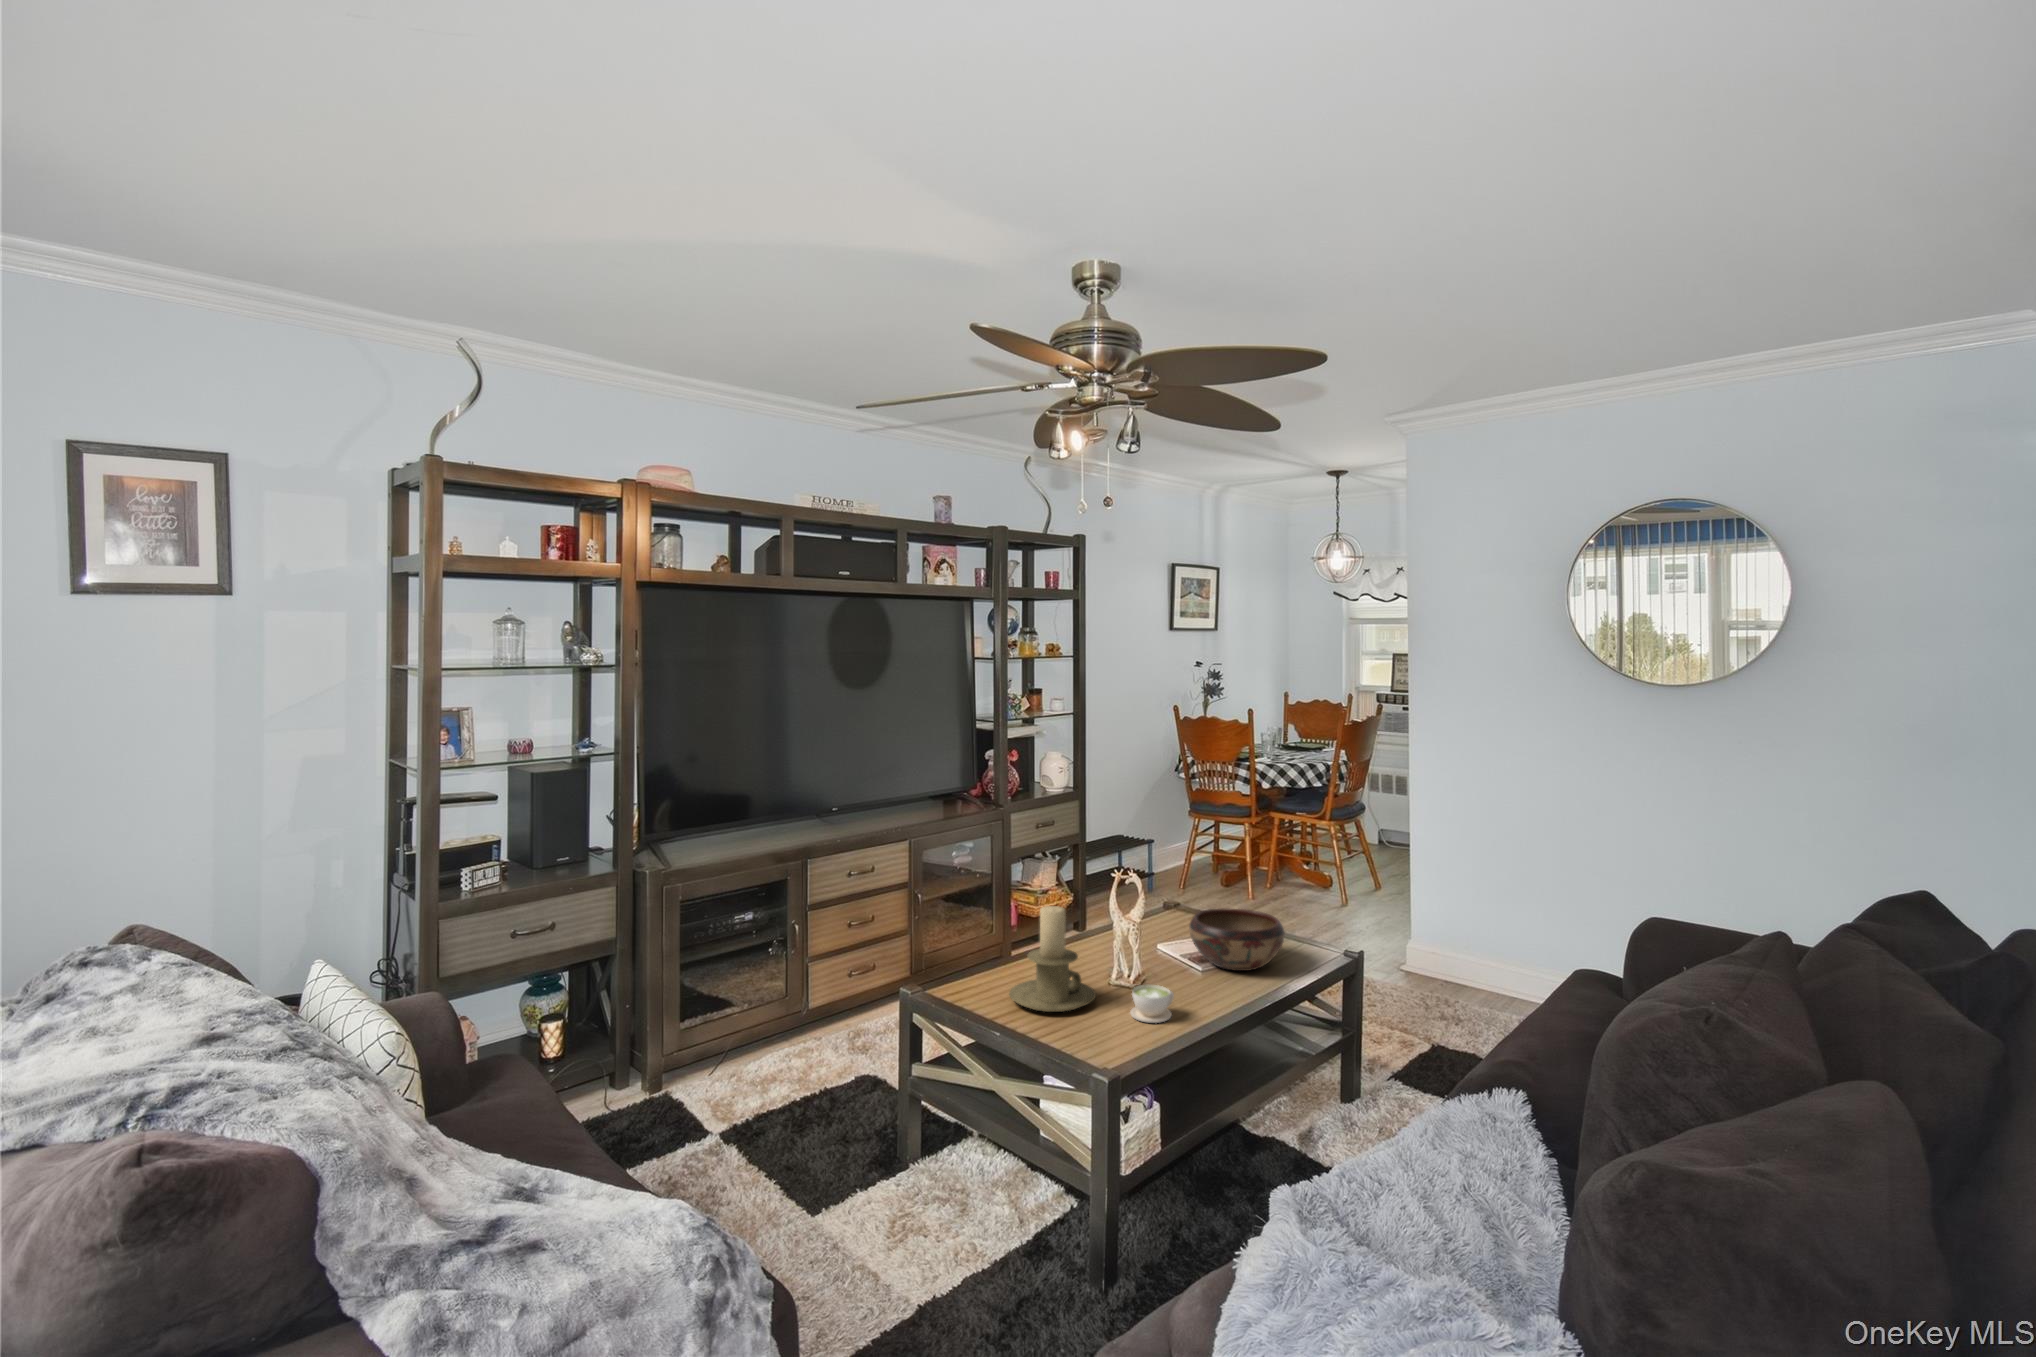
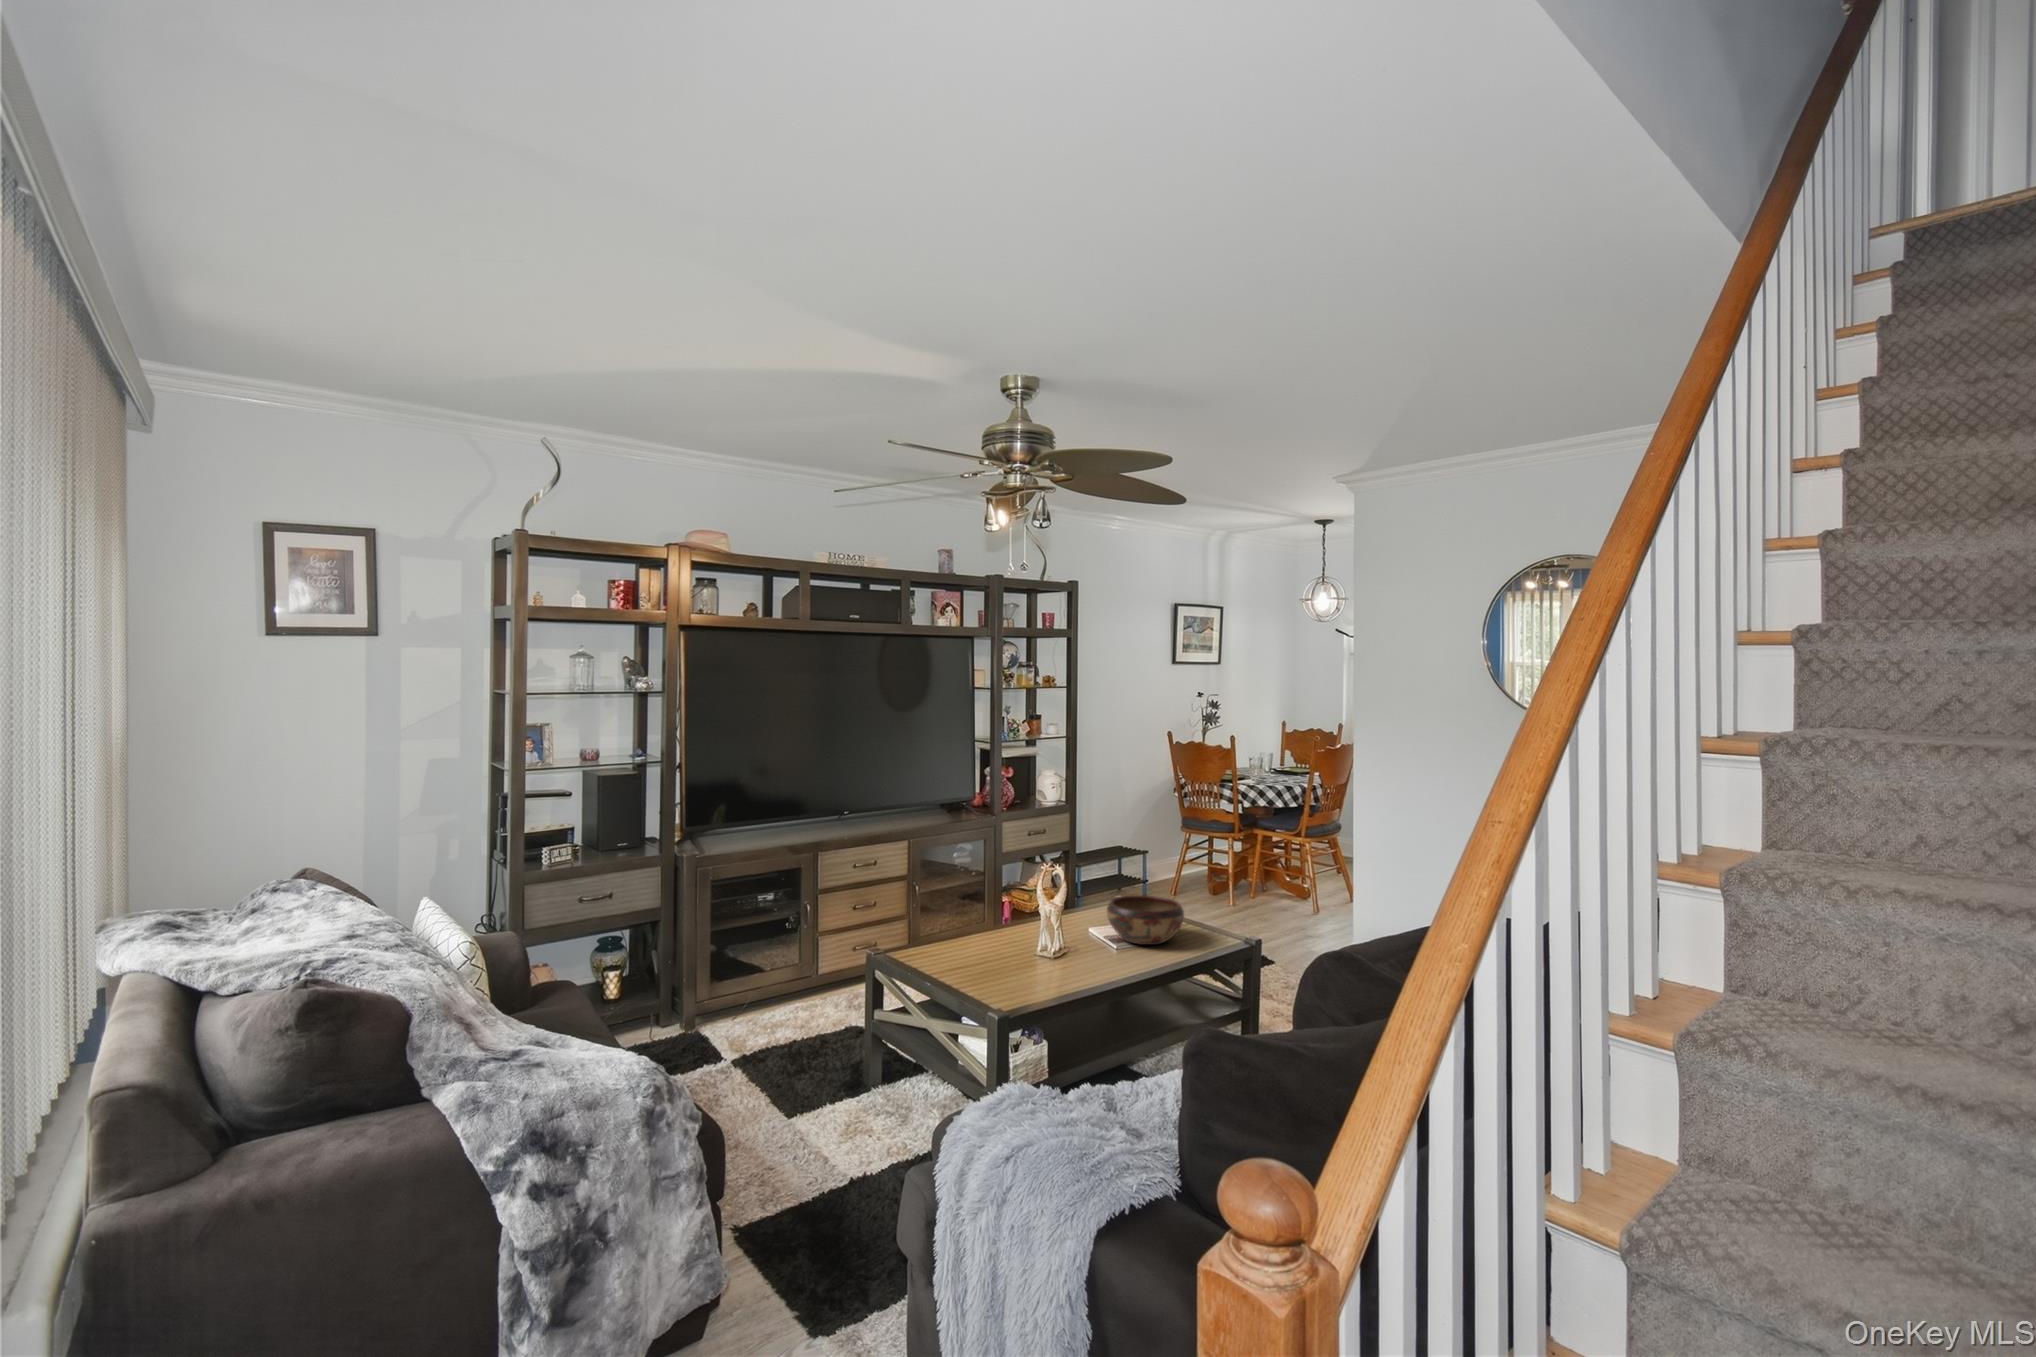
candle holder: present [1009,906,1096,1012] -> none [948,885,1018,969]
coffee cup: present [1130,985,1174,1023] -> none [1039,949,1075,978]

